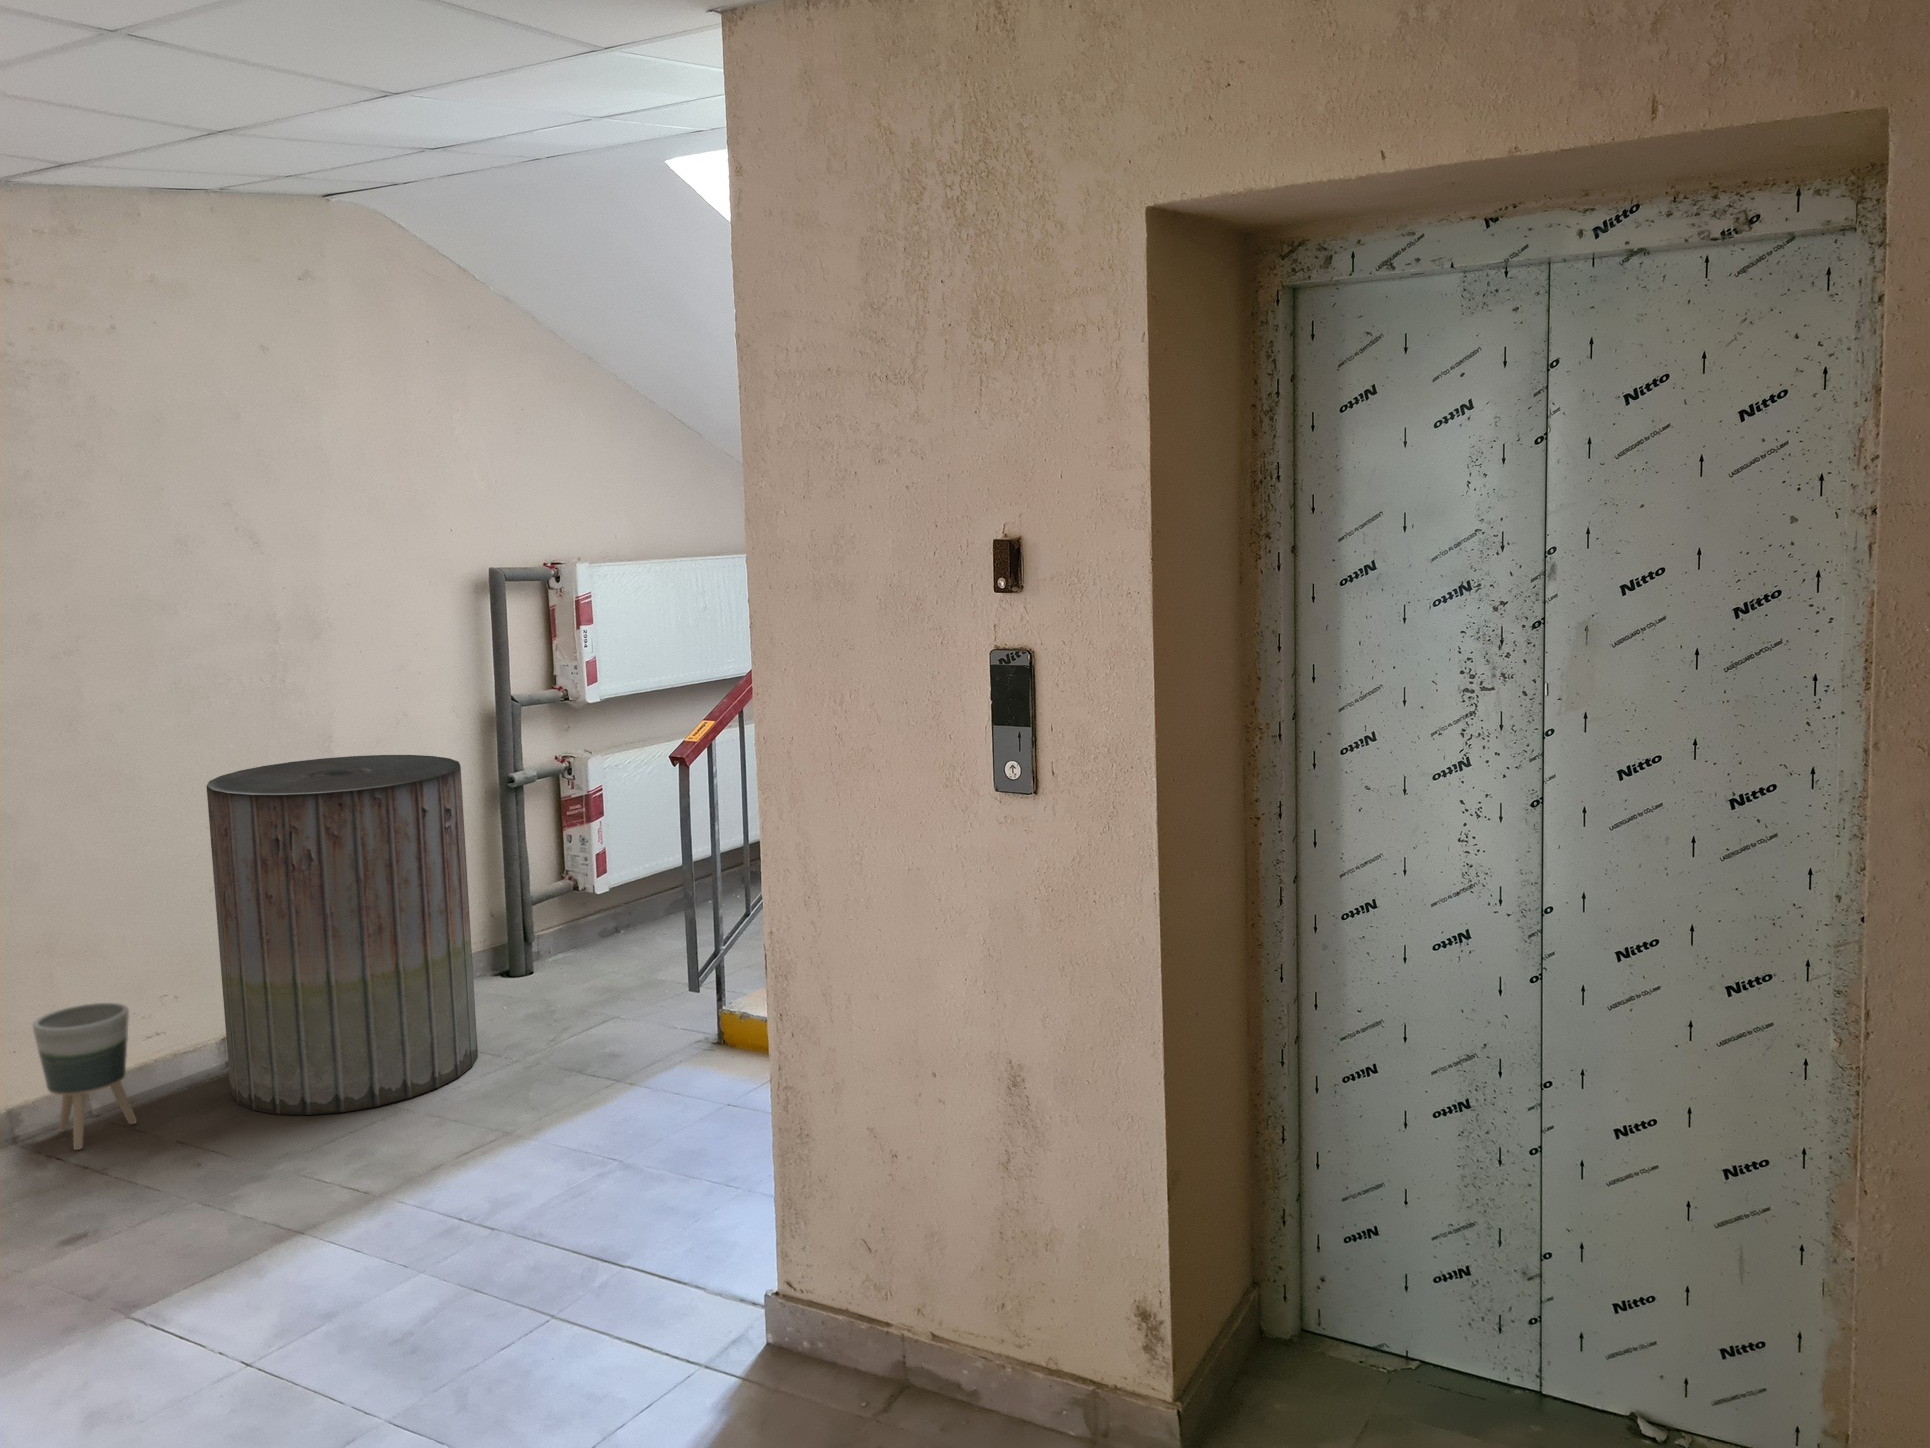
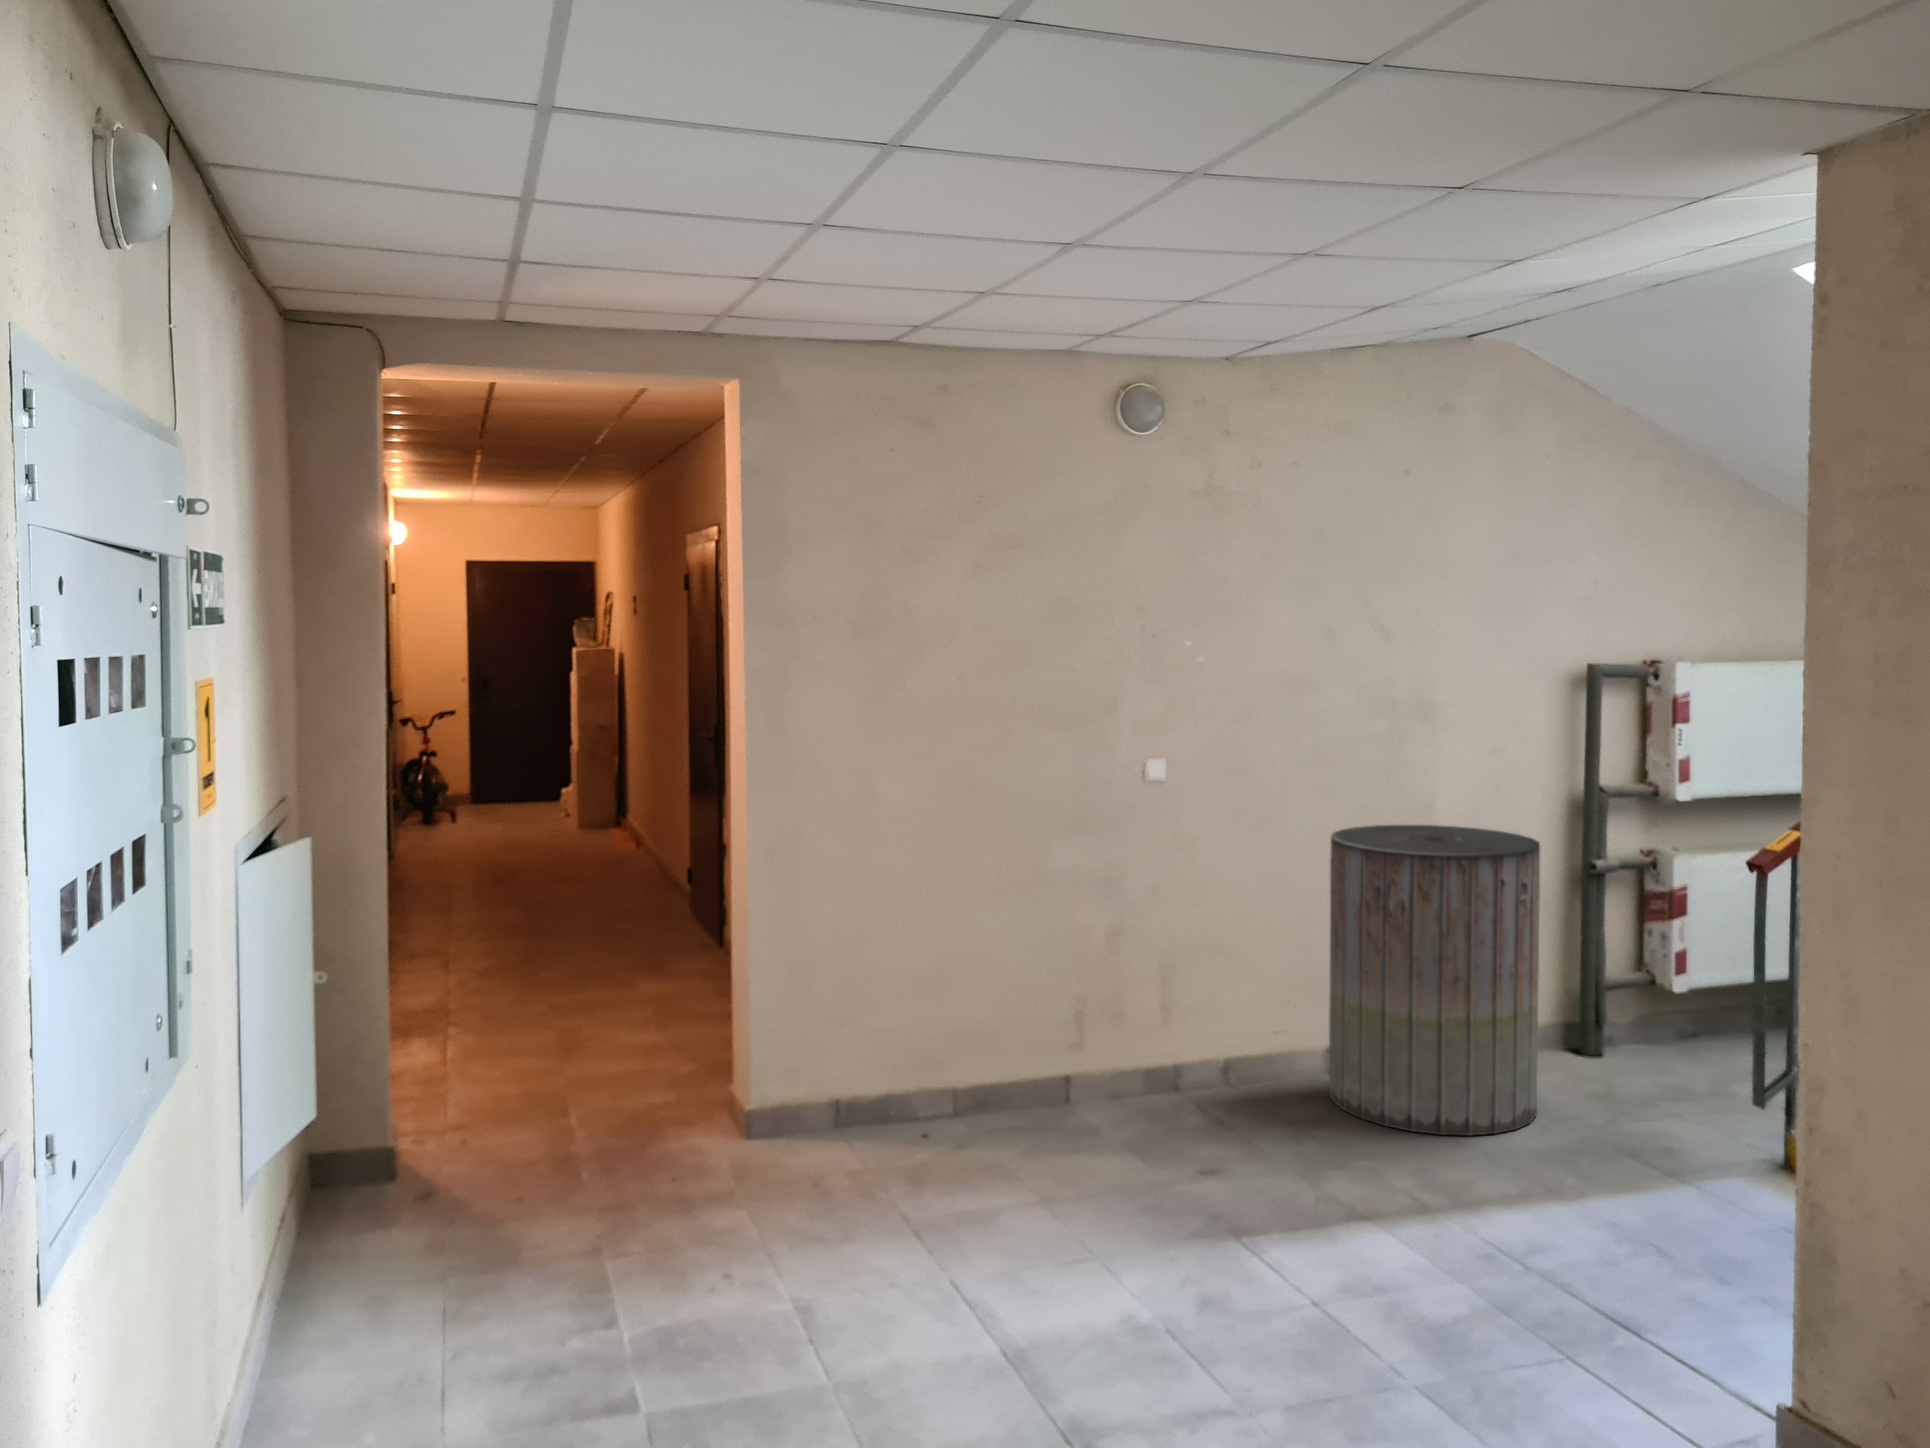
planter: present [33,1003,137,1150] -> none [1197,994,1261,1105]

